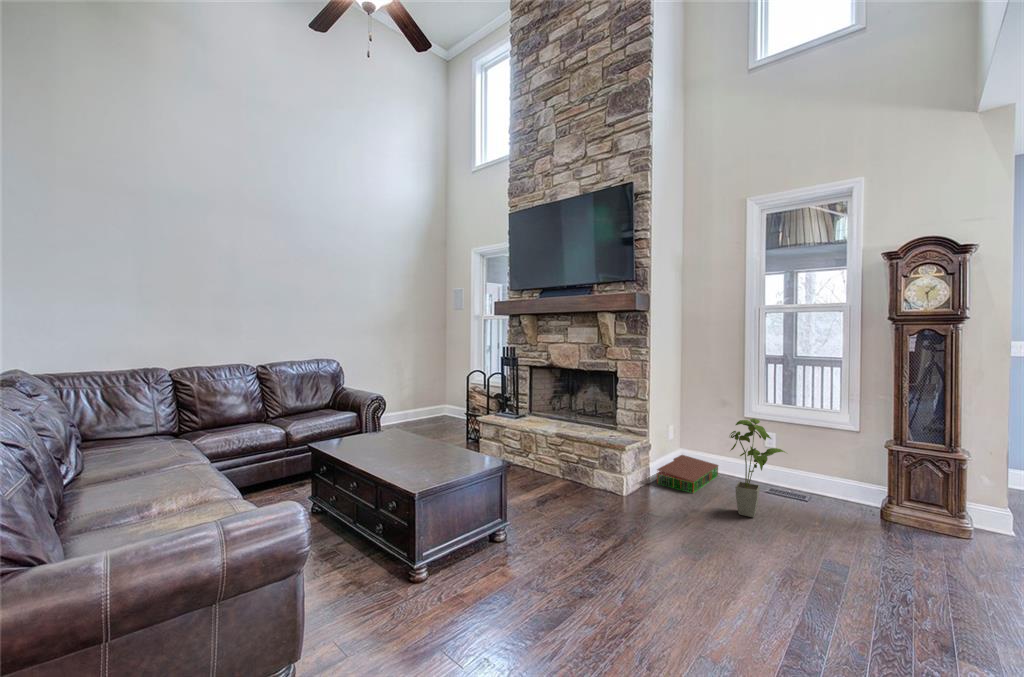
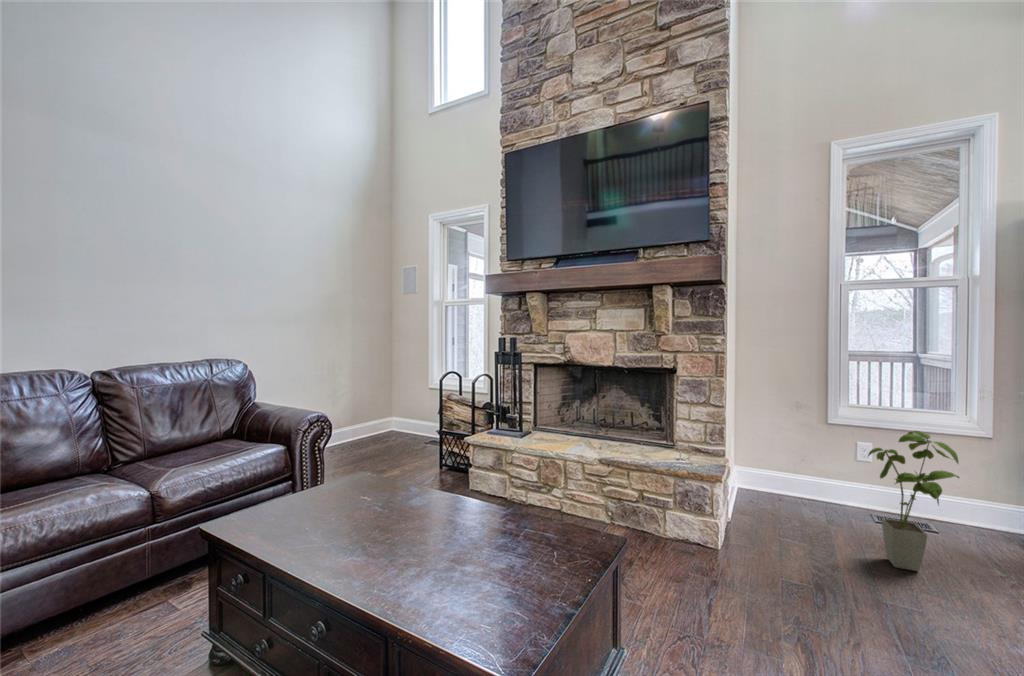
storage bin: present [657,455,718,493] -> none [739,473,801,533]

